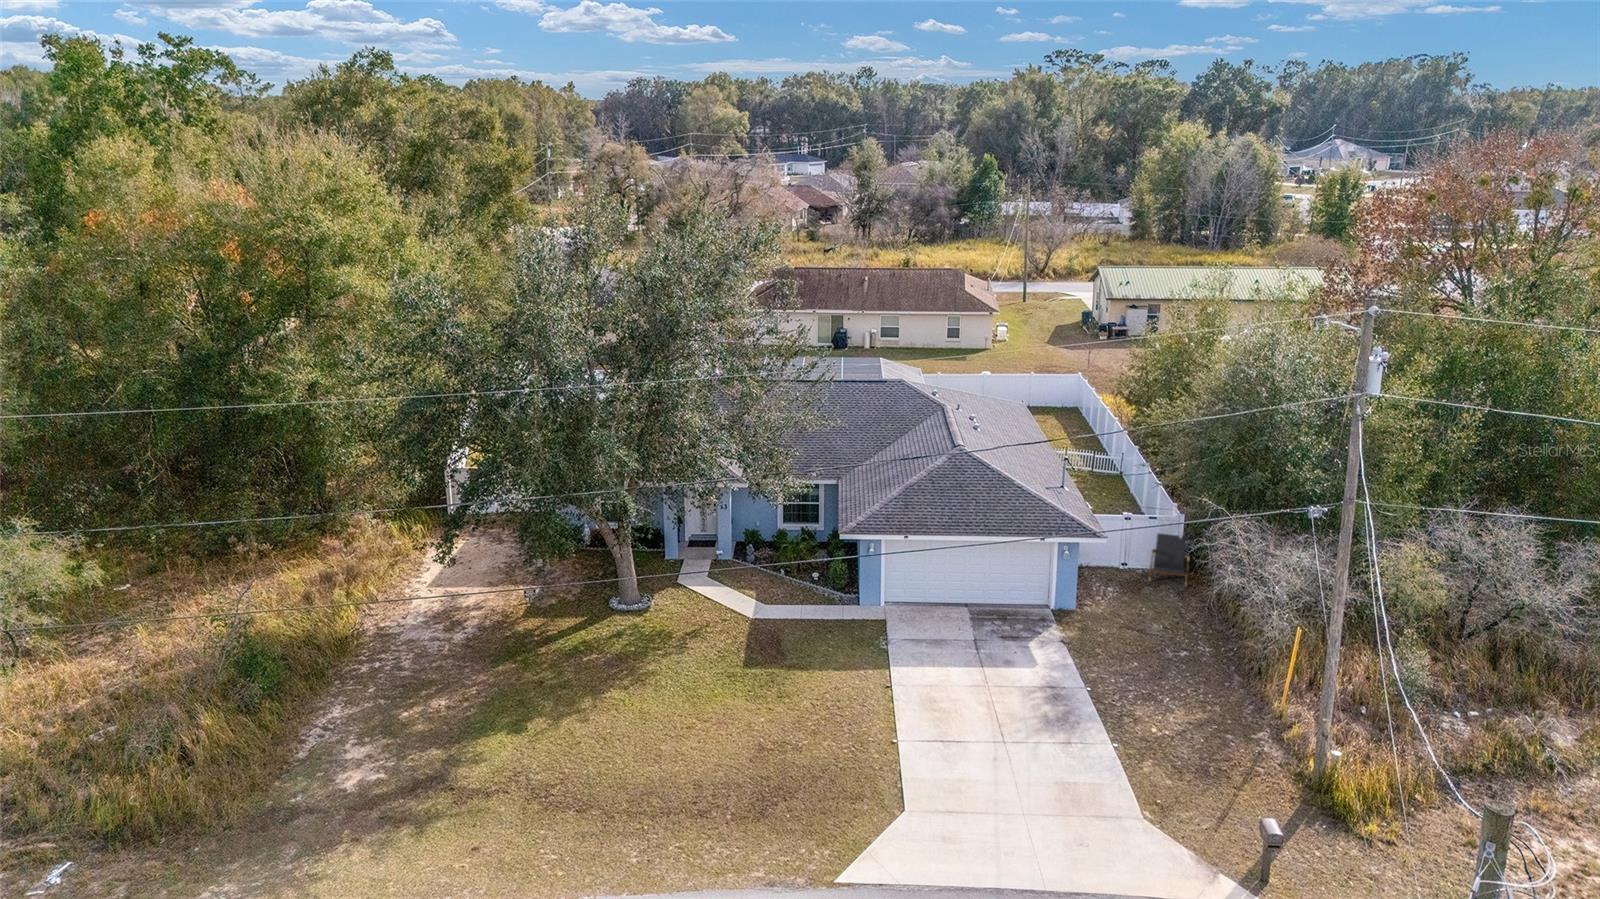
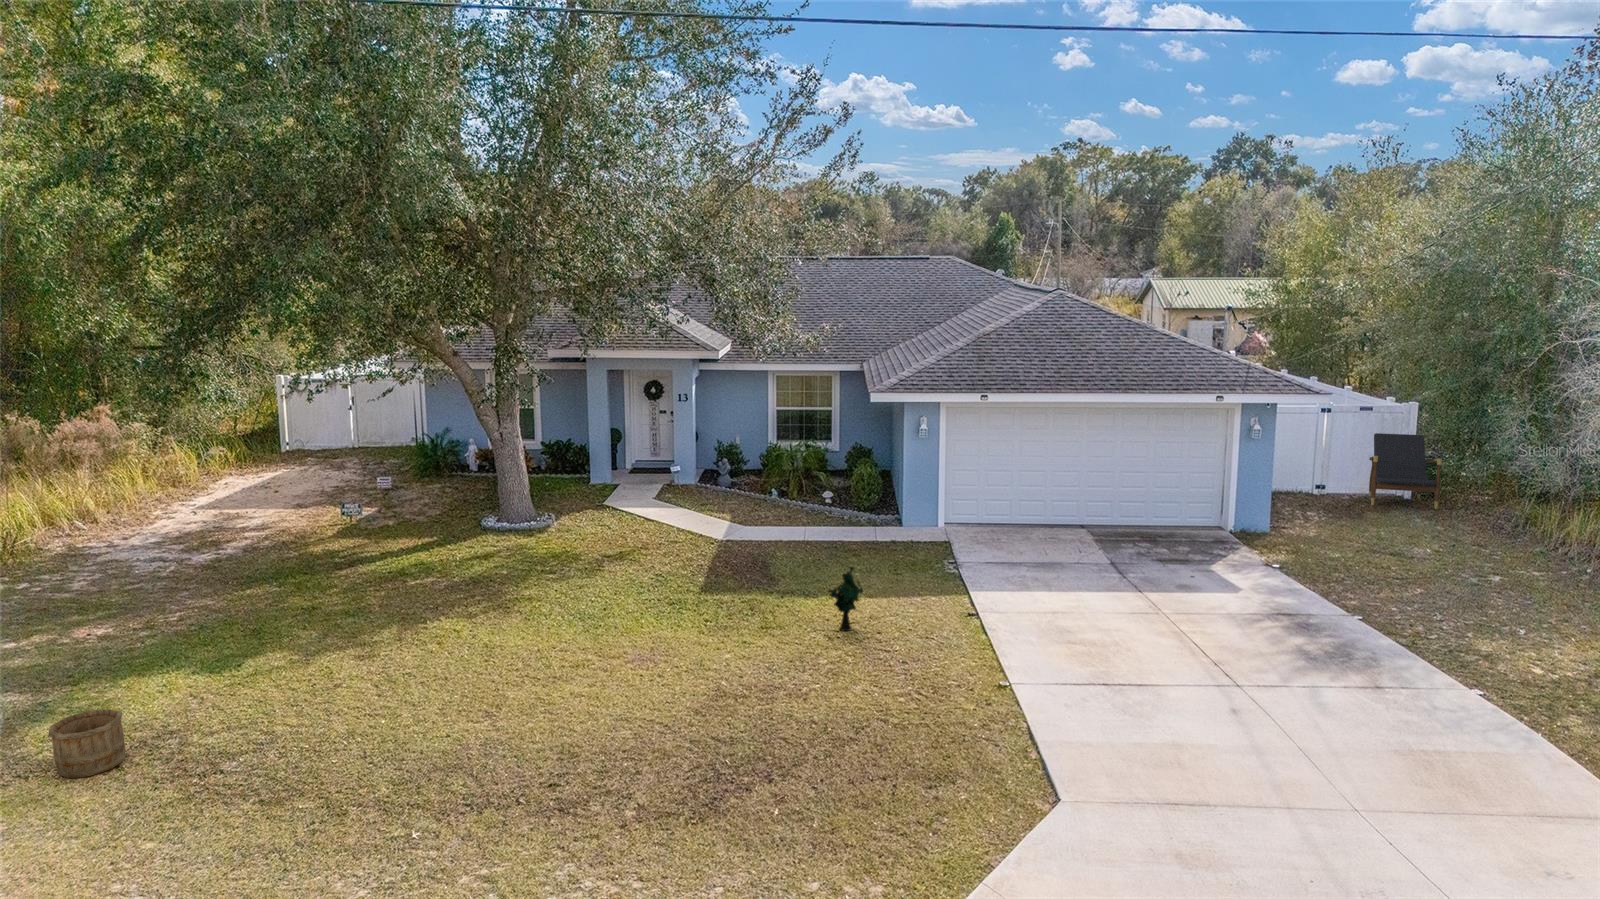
decorative plant: none [811,670,830,702] -> present [828,567,863,631]
wooden bucket: none [479,768,507,800] -> present [48,709,125,778]

